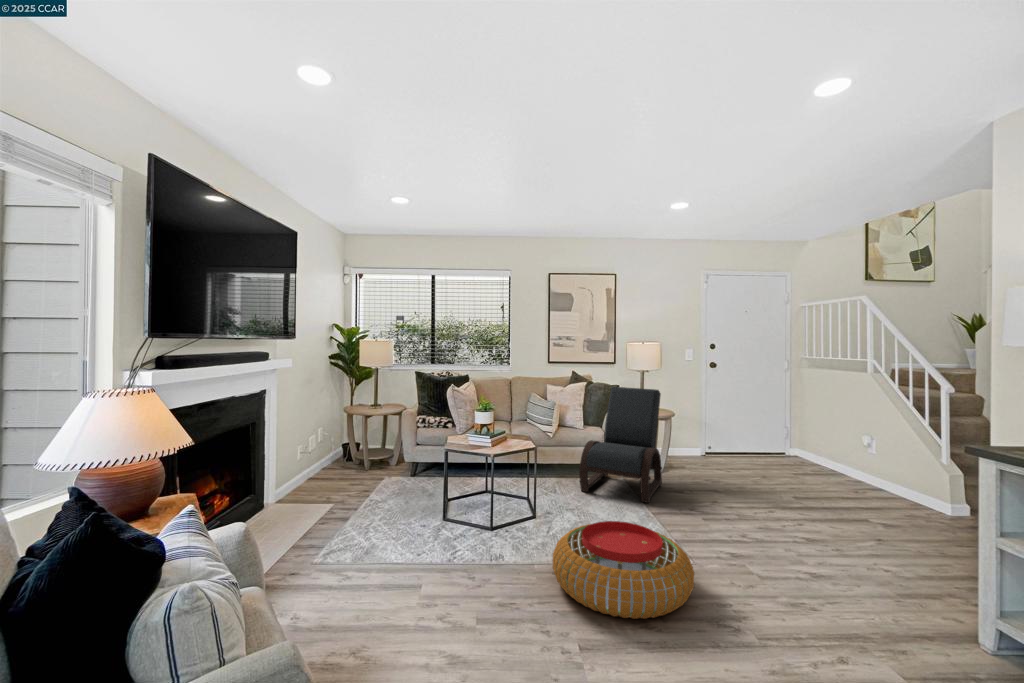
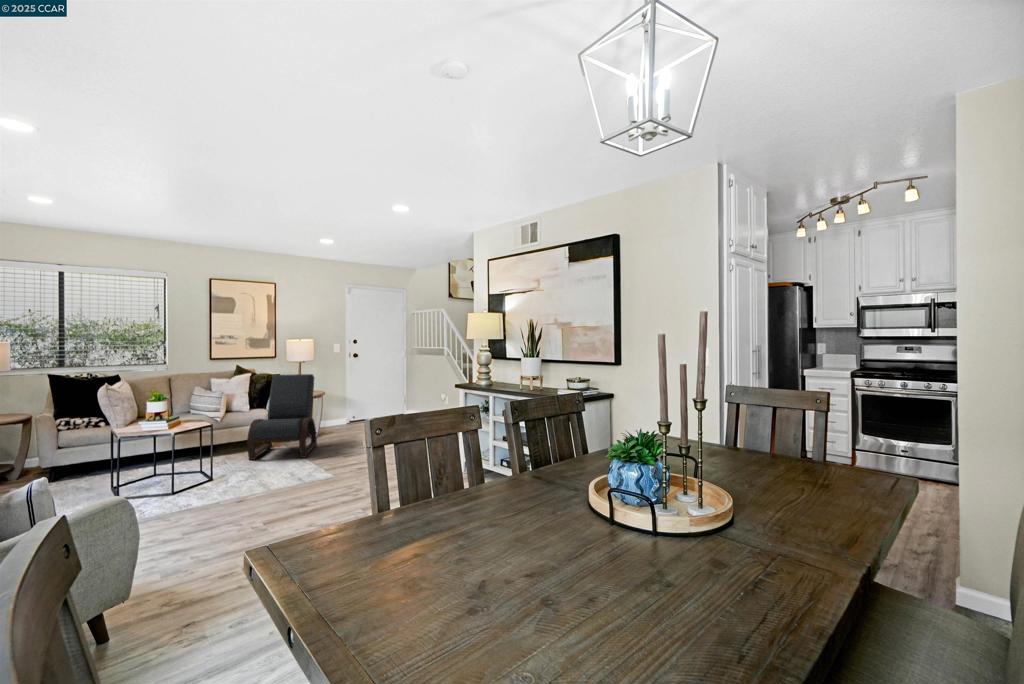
pouf: present [553,521,694,619] -> none [233,459,332,511]

